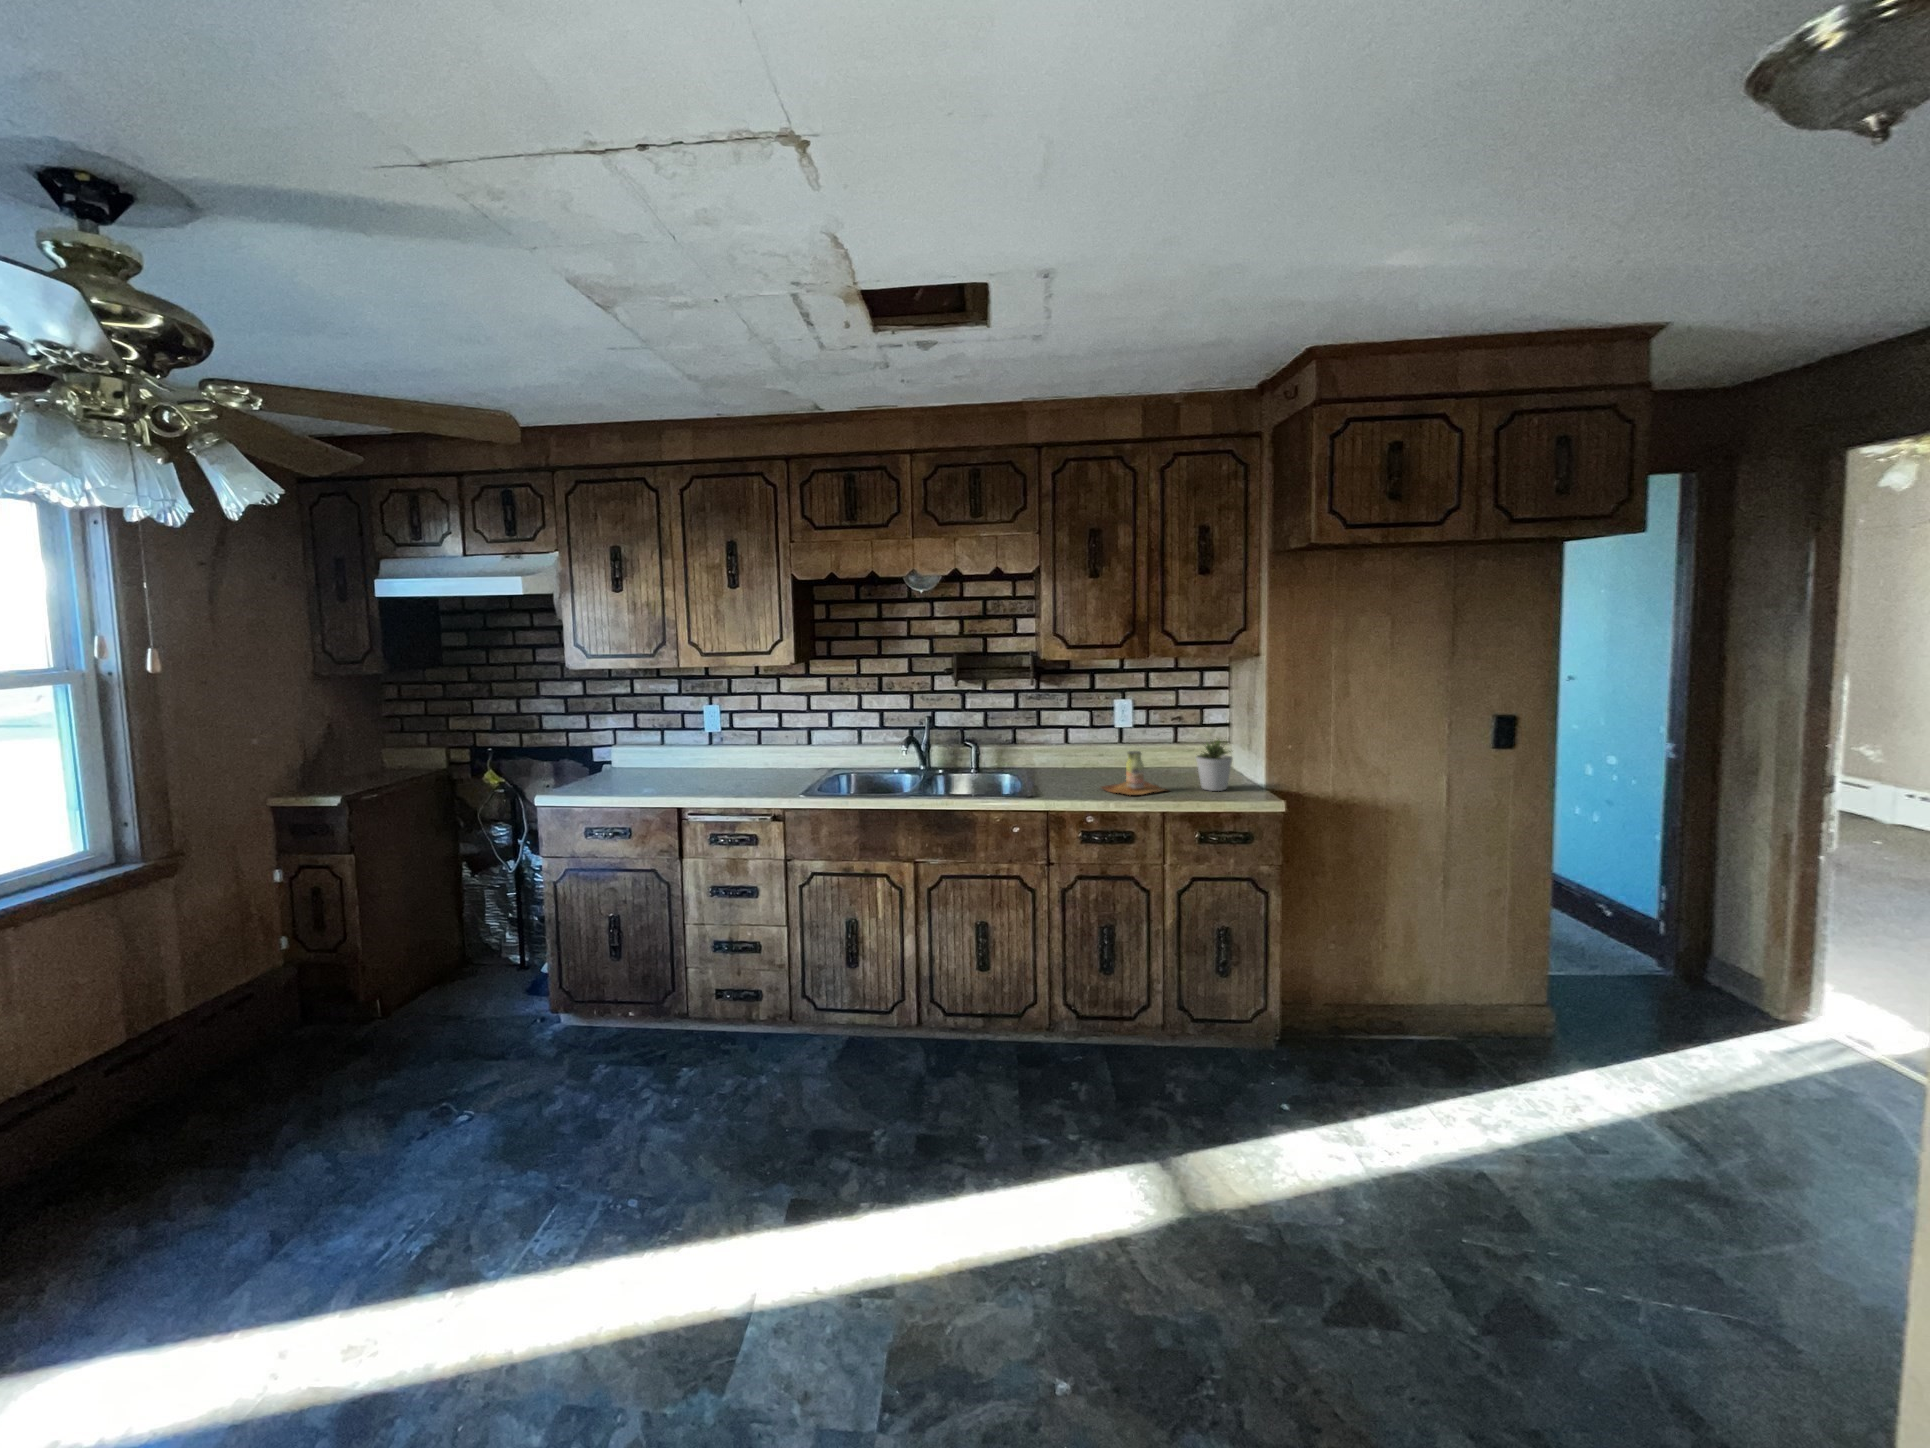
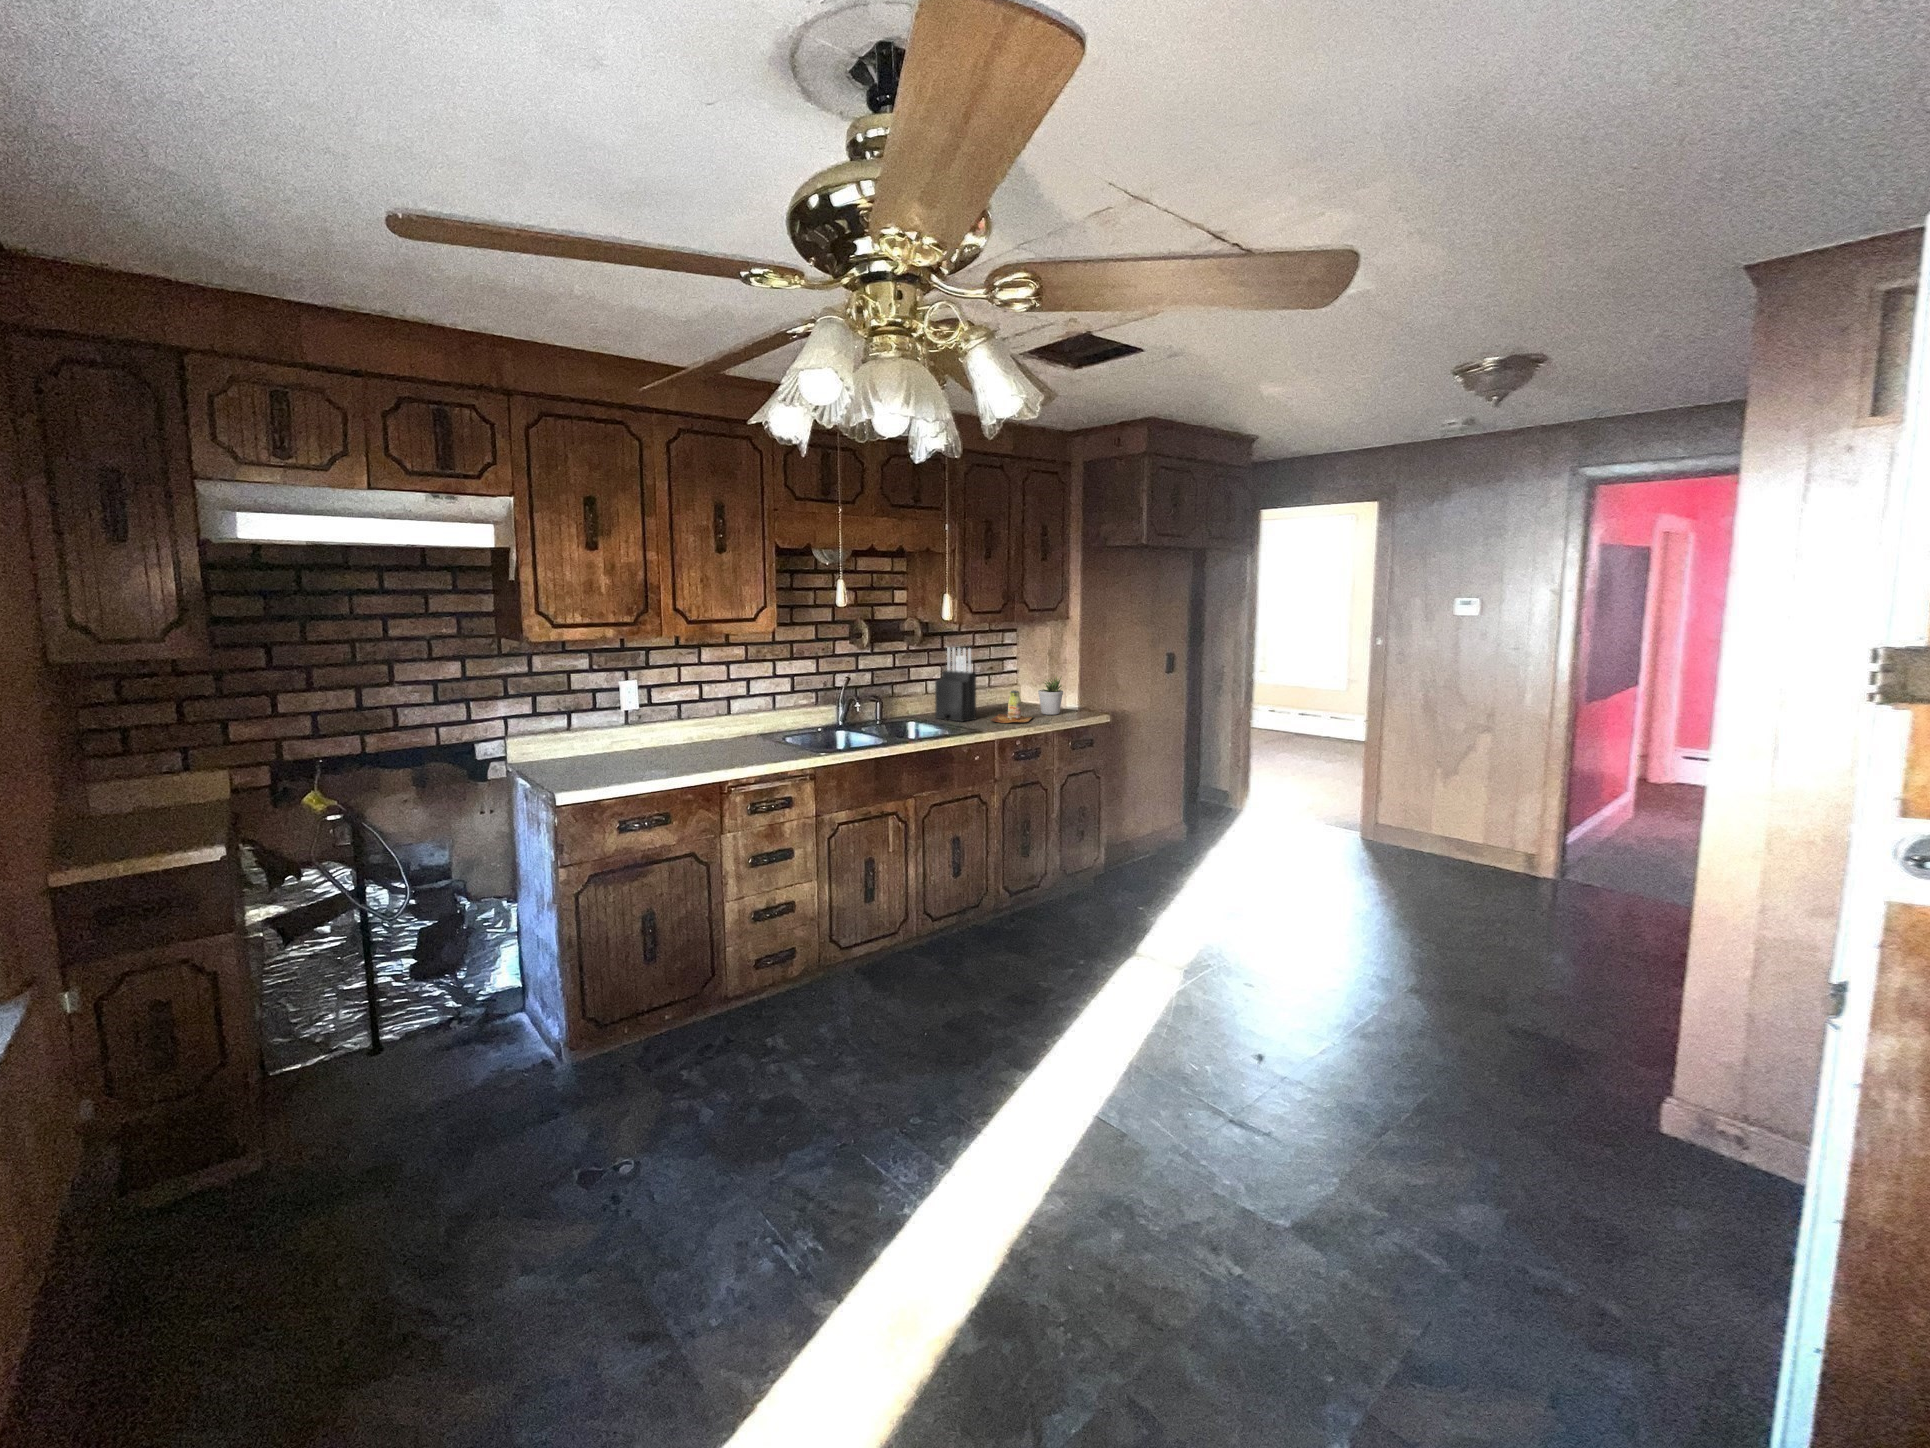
knife block: none [1064,688,1102,784] -> present [935,647,976,722]

